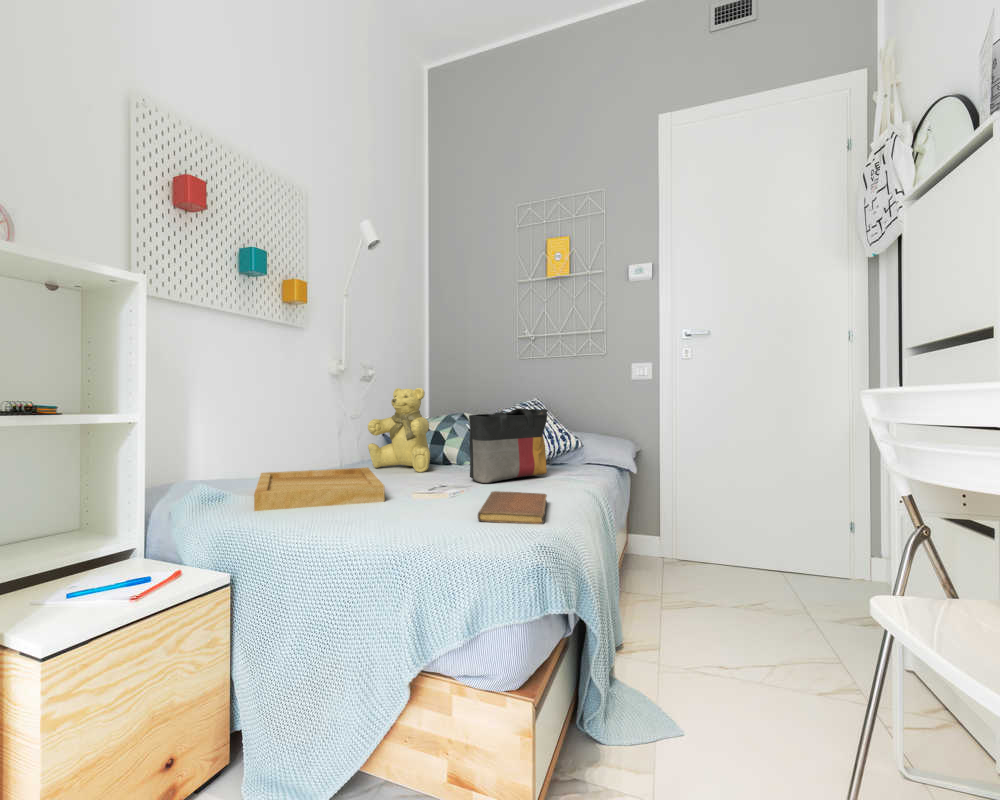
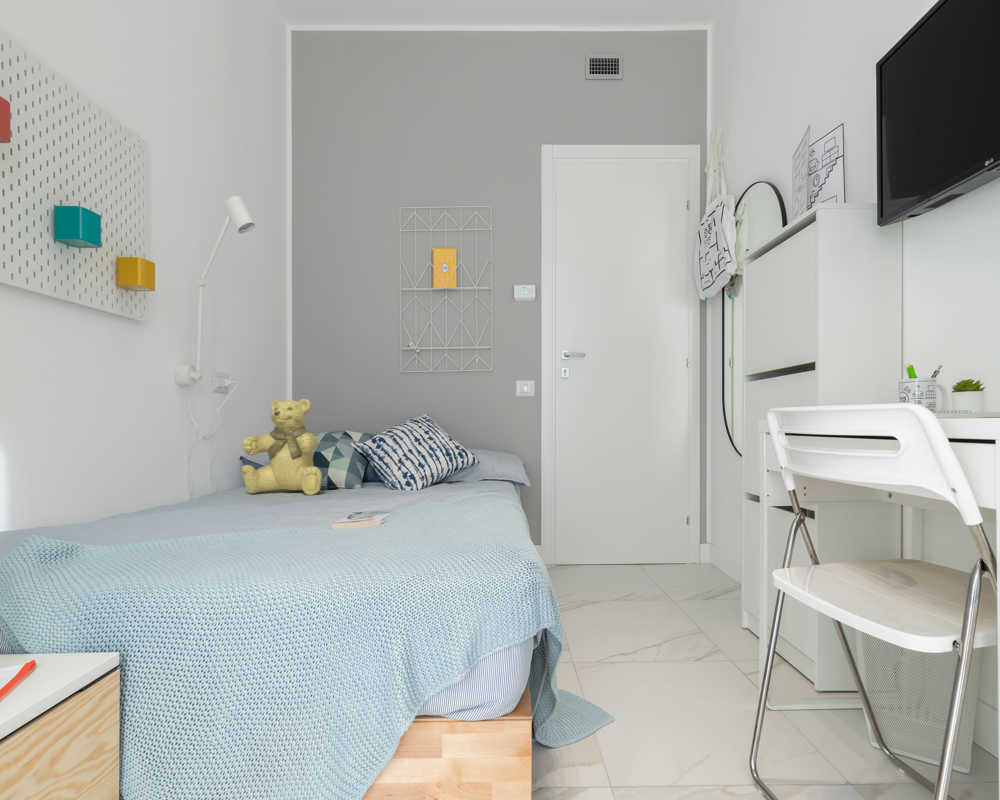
tote bag: present [469,408,548,483] -> none [374,419,457,499]
tray: present [254,468,384,511] -> none [138,487,304,528]
notebook: present [478,491,547,524] -> none [419,499,487,521]

